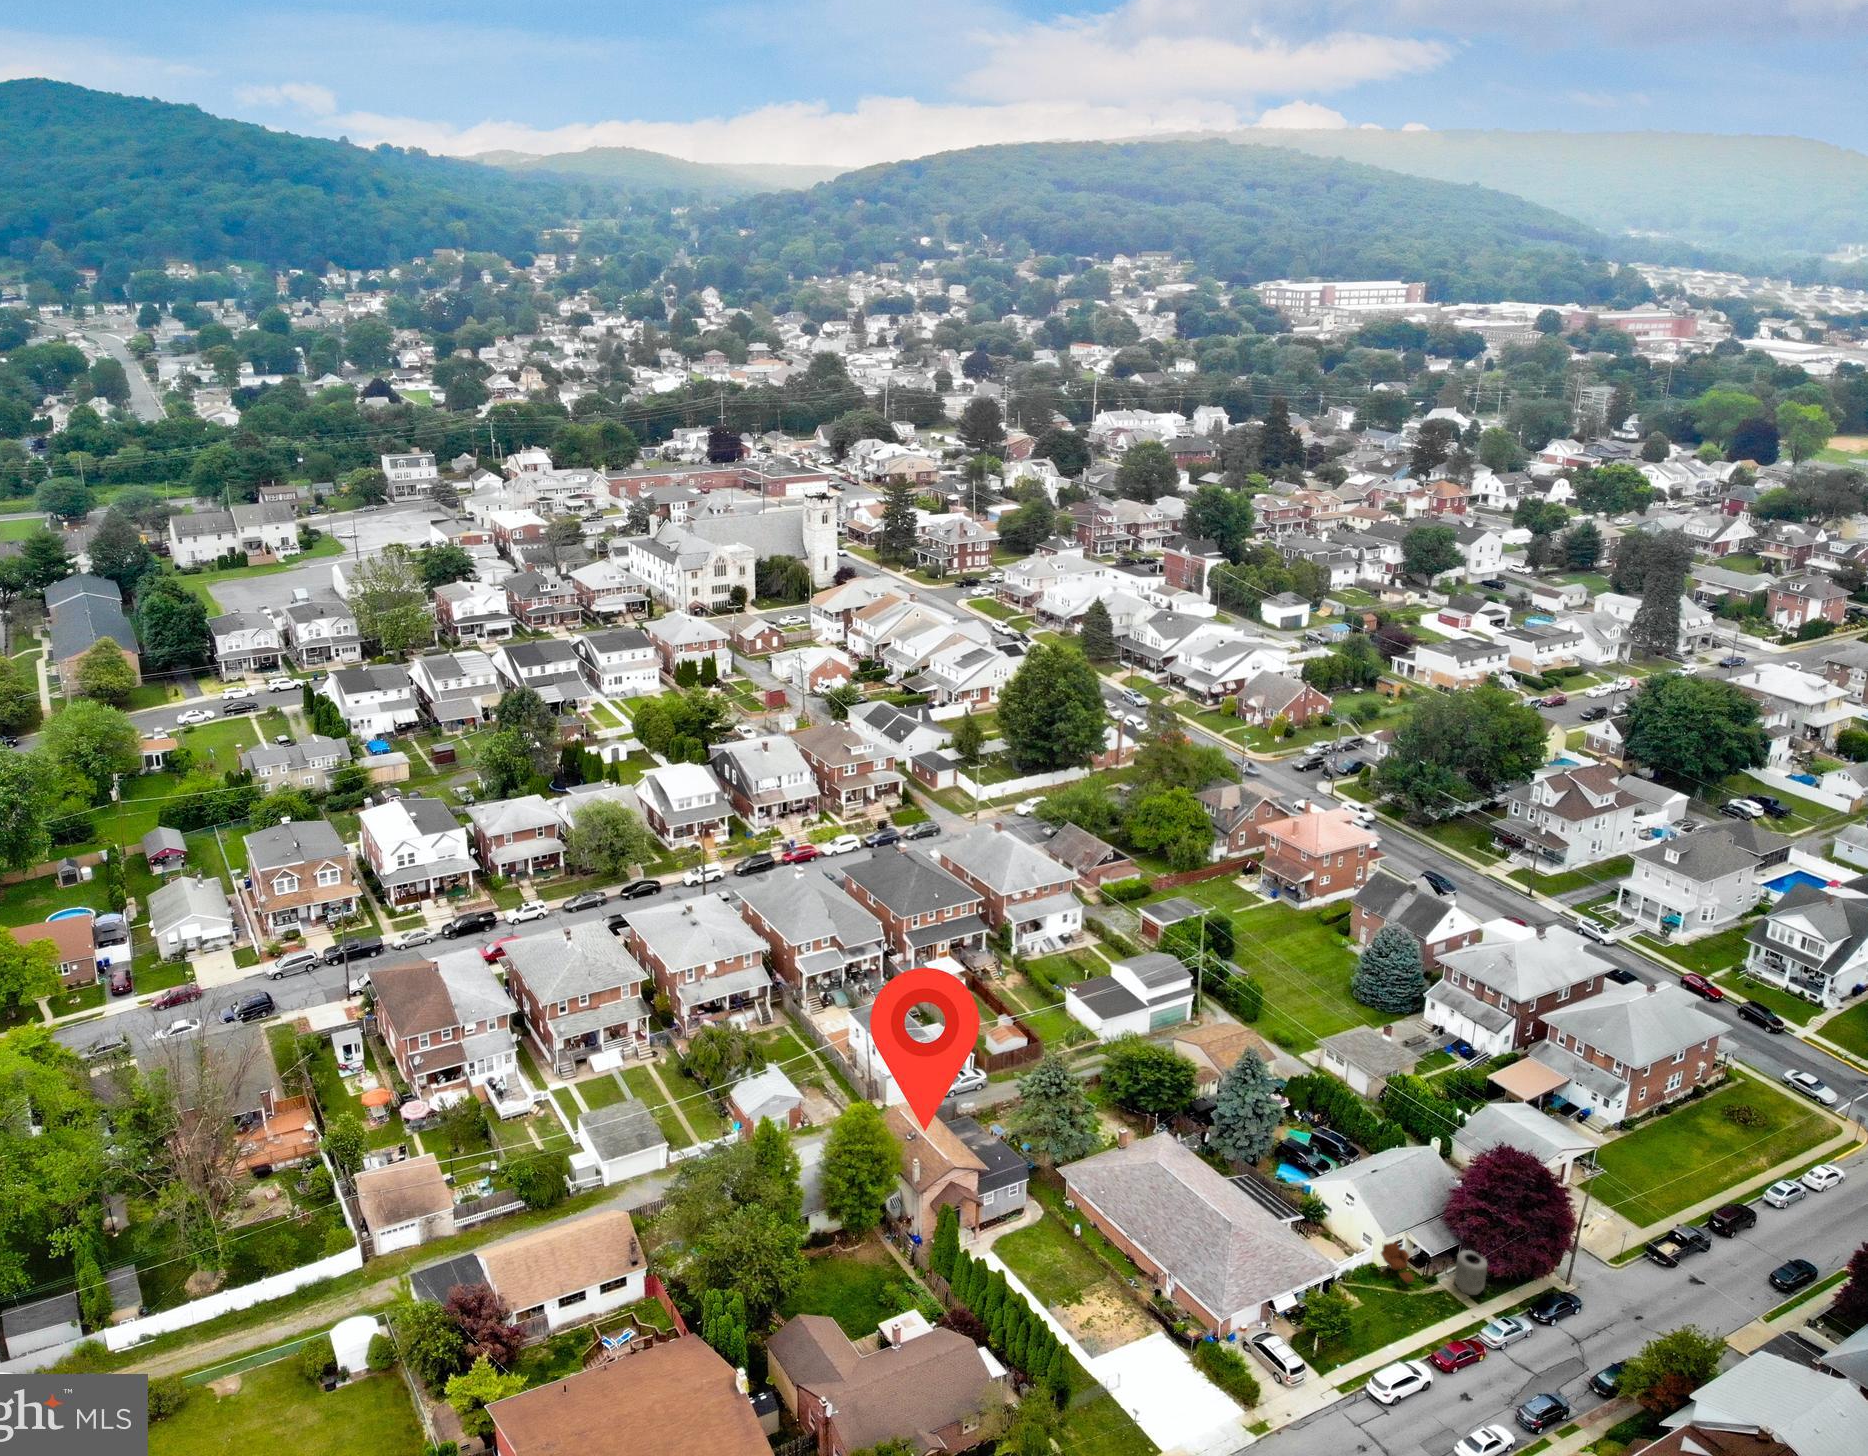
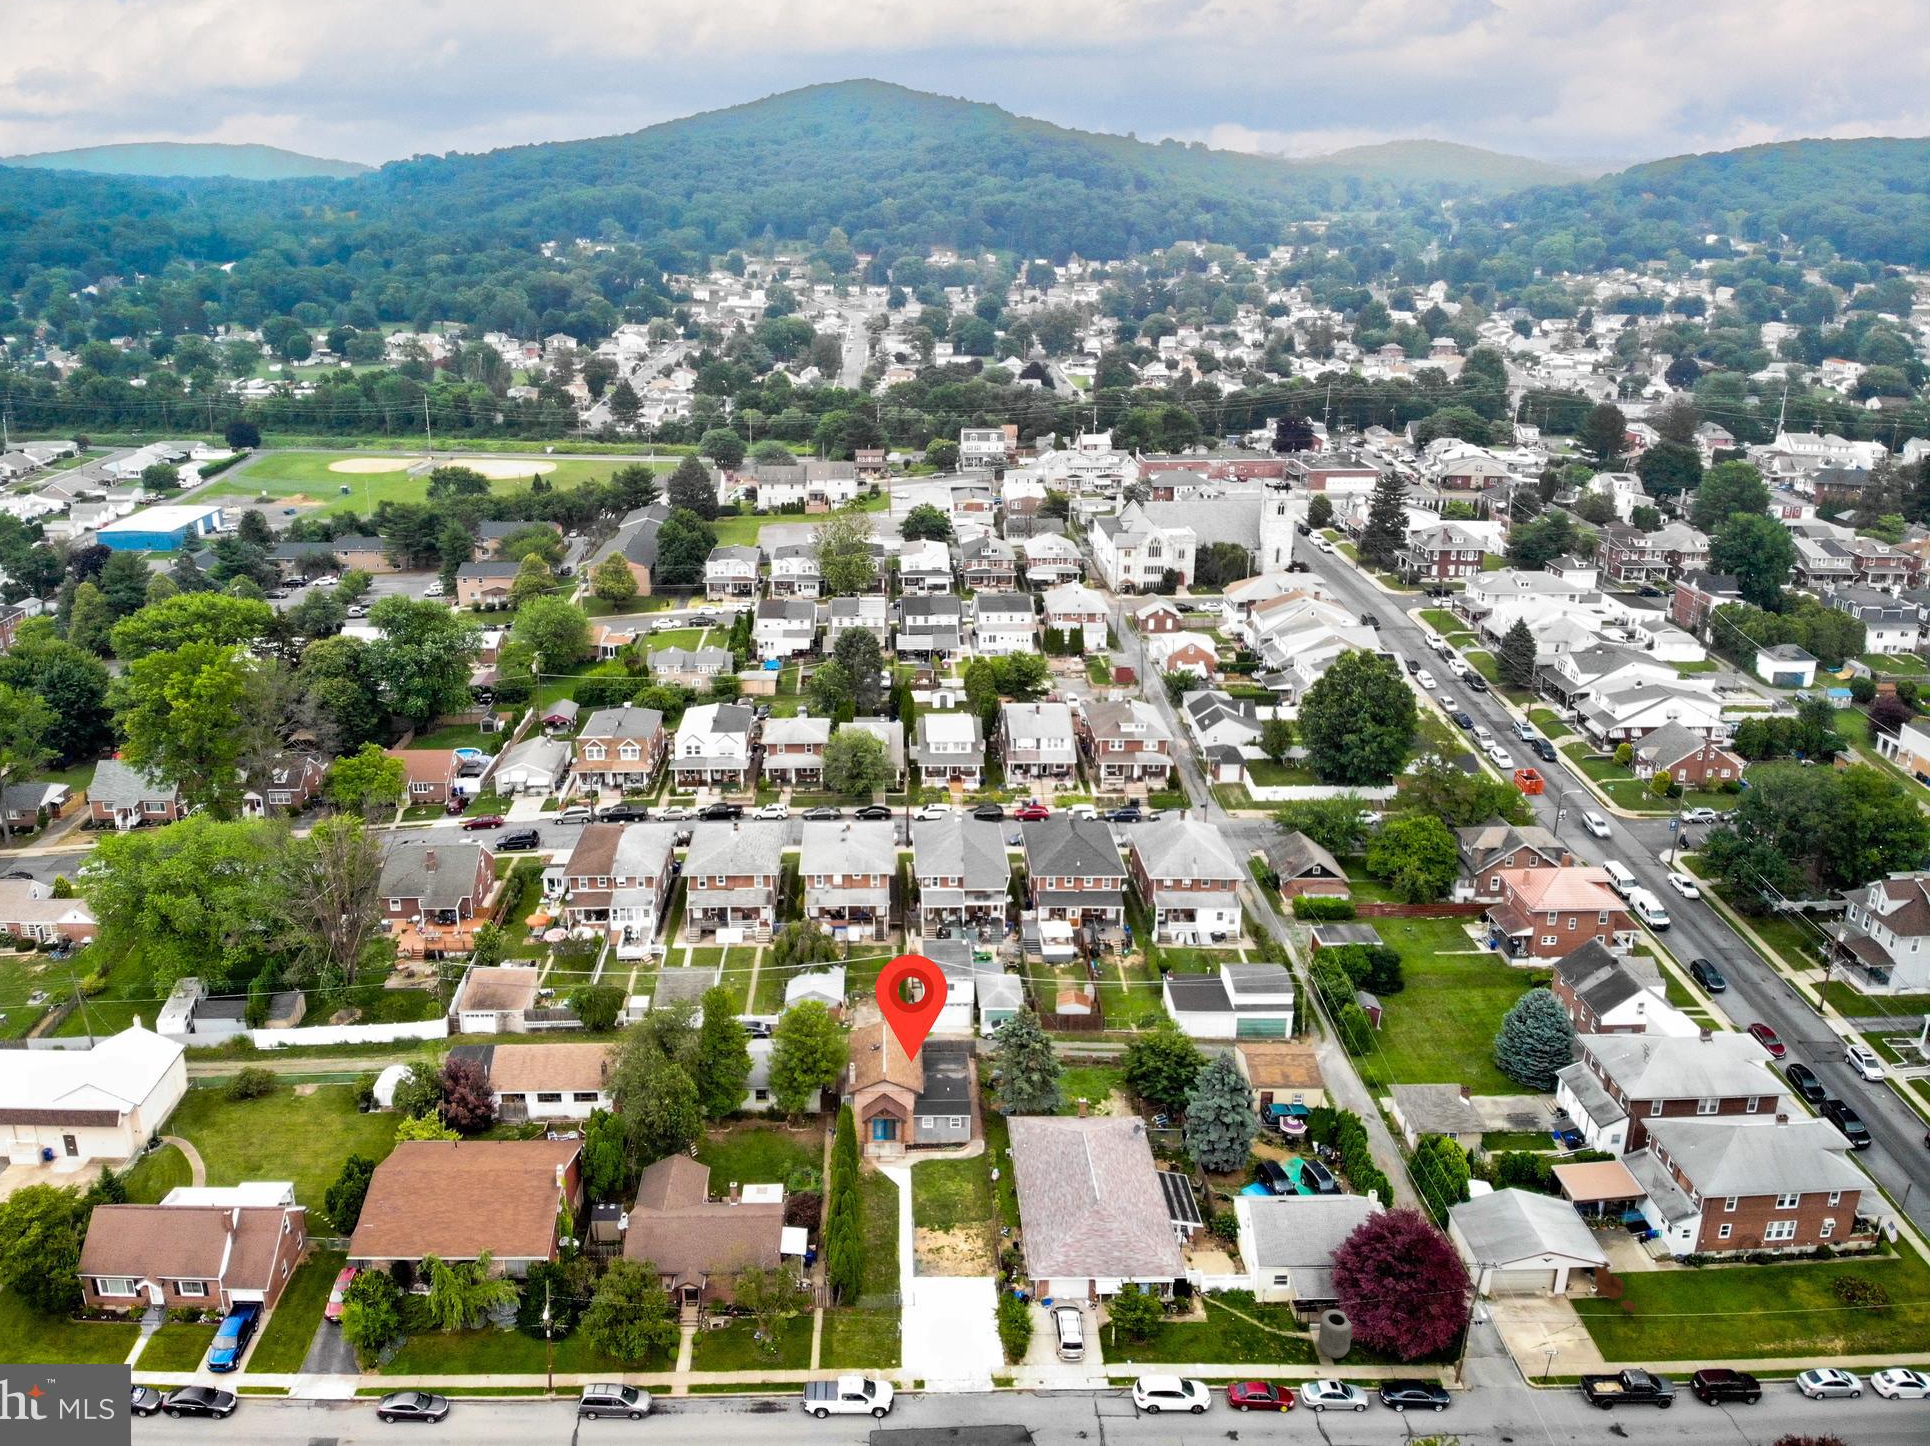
lounge chair: present [1381,1242,1414,1285] -> present [1595,1261,1636,1314]

